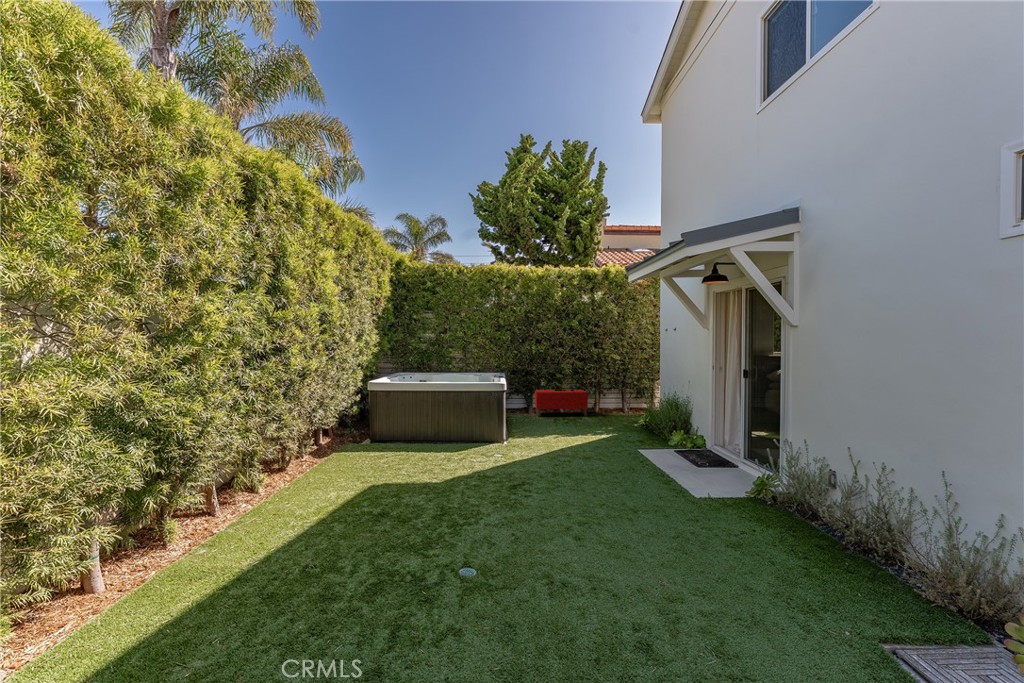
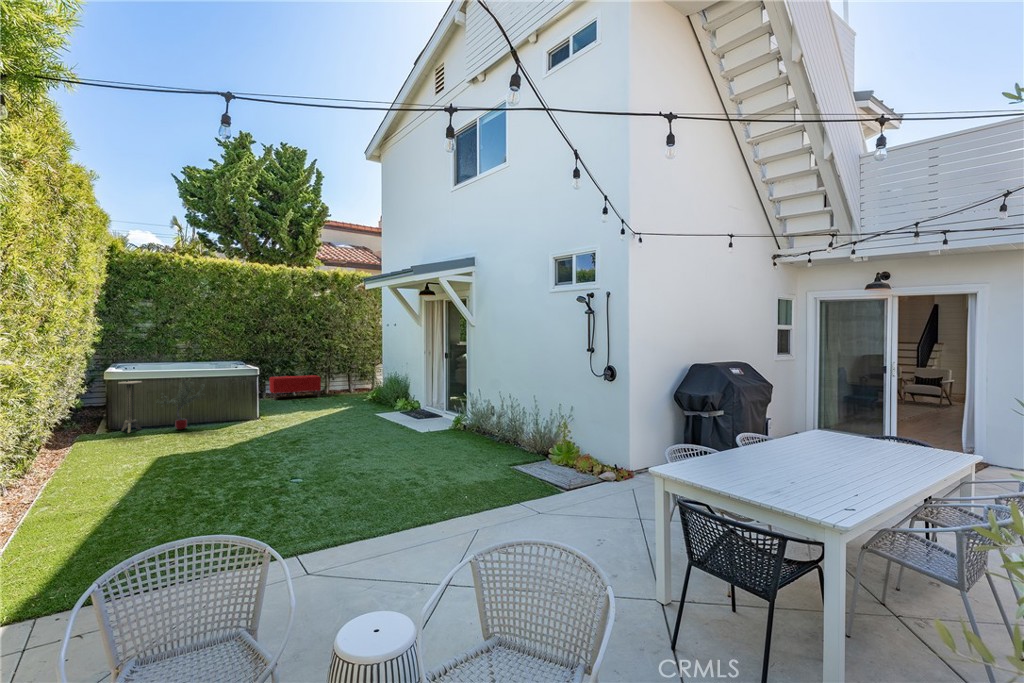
potted tree: none [404,391,449,448] -> present [156,378,204,430]
side table: none [375,392,396,446] -> present [118,381,142,433]

